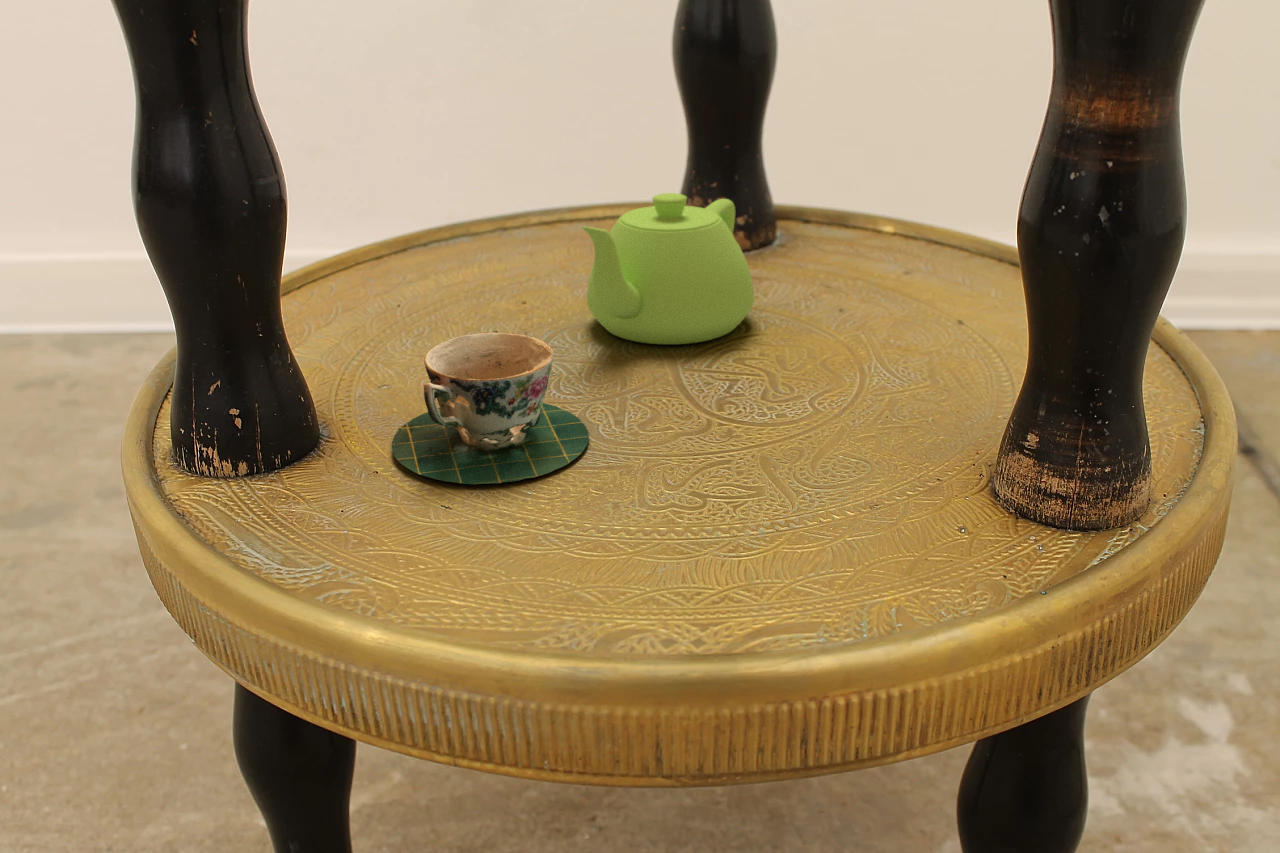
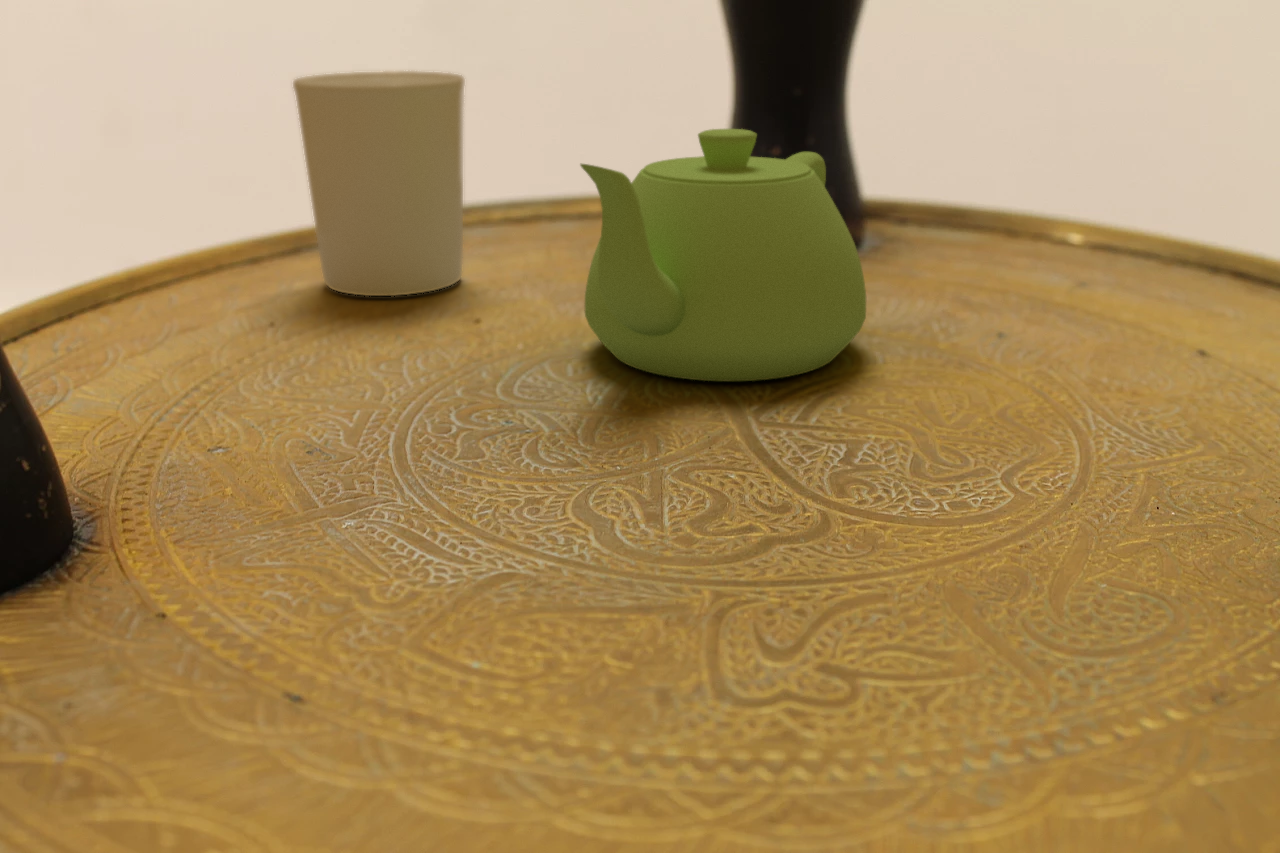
candle holder: none [405,137,512,285] -> present [293,71,465,296]
teacup: present [392,331,589,484] -> none [195,336,598,649]

